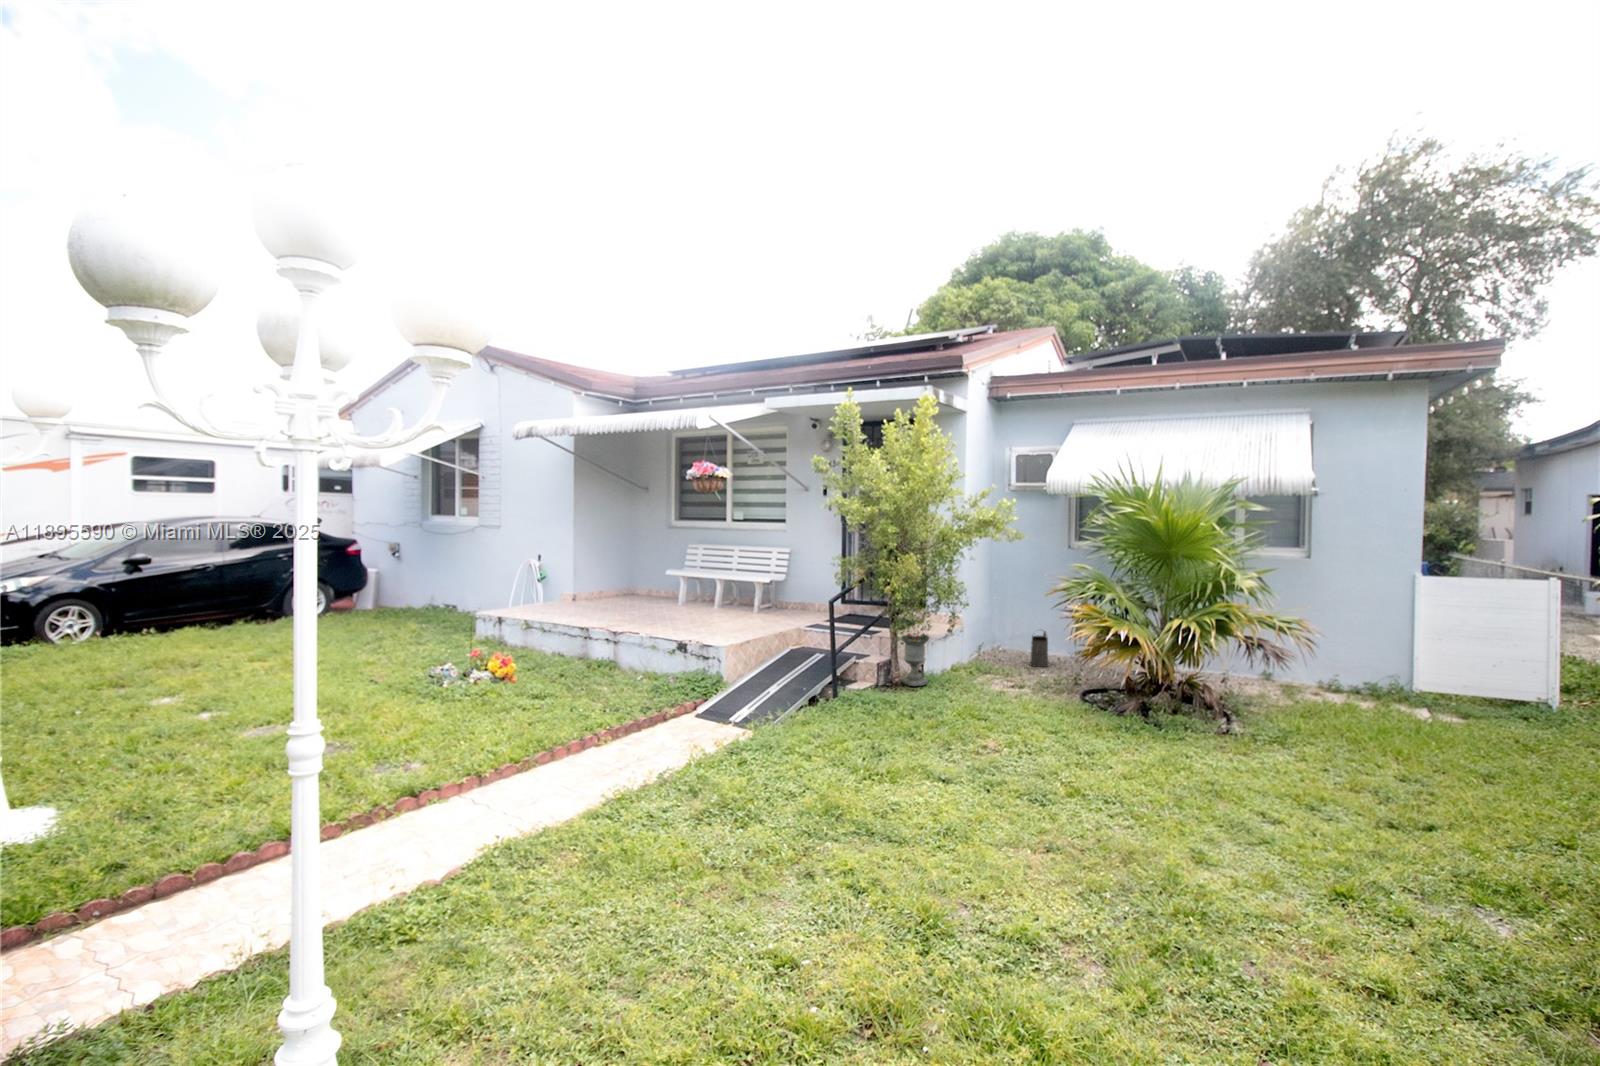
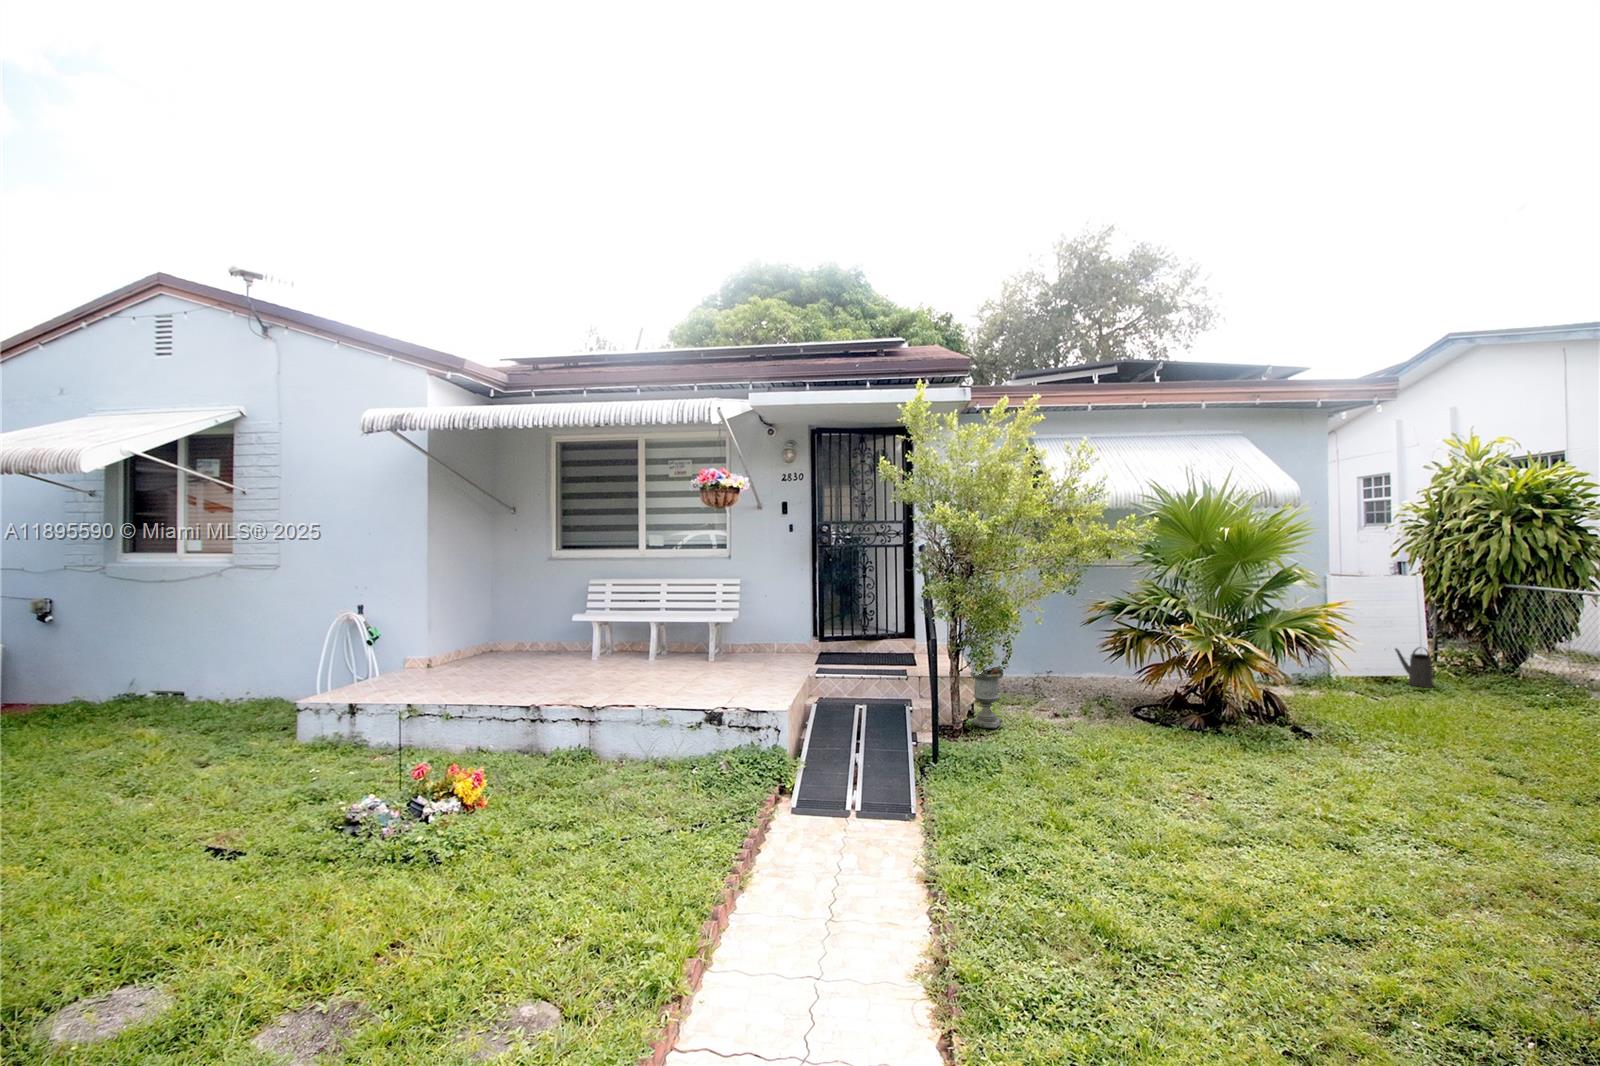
watering can: present [1030,631,1049,667] -> present [1395,648,1435,687]

